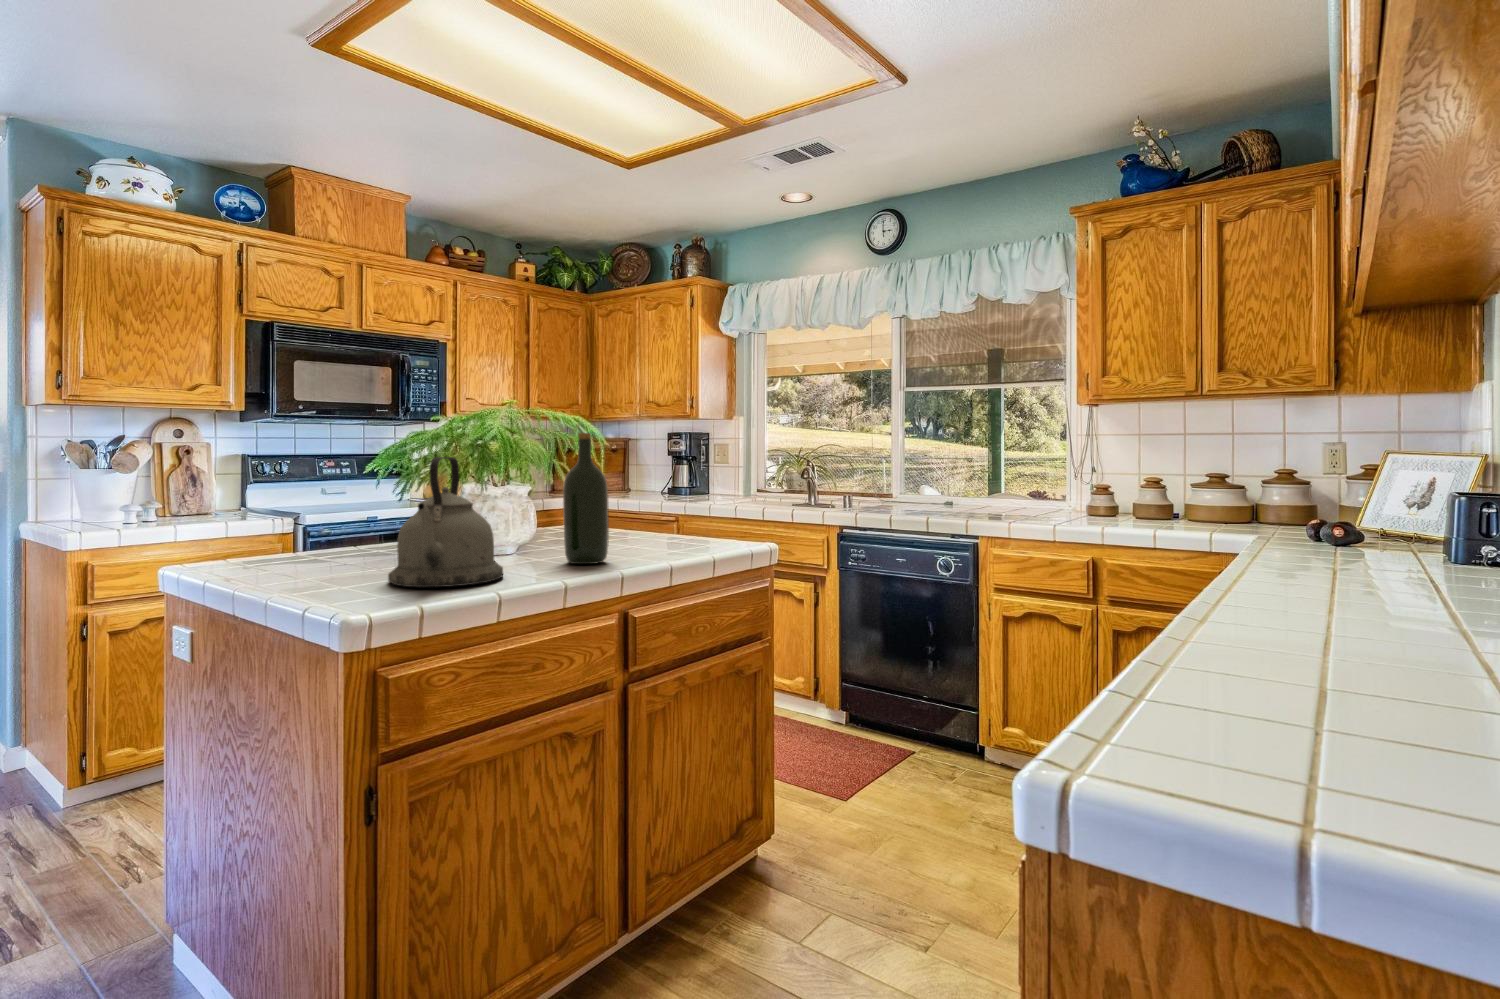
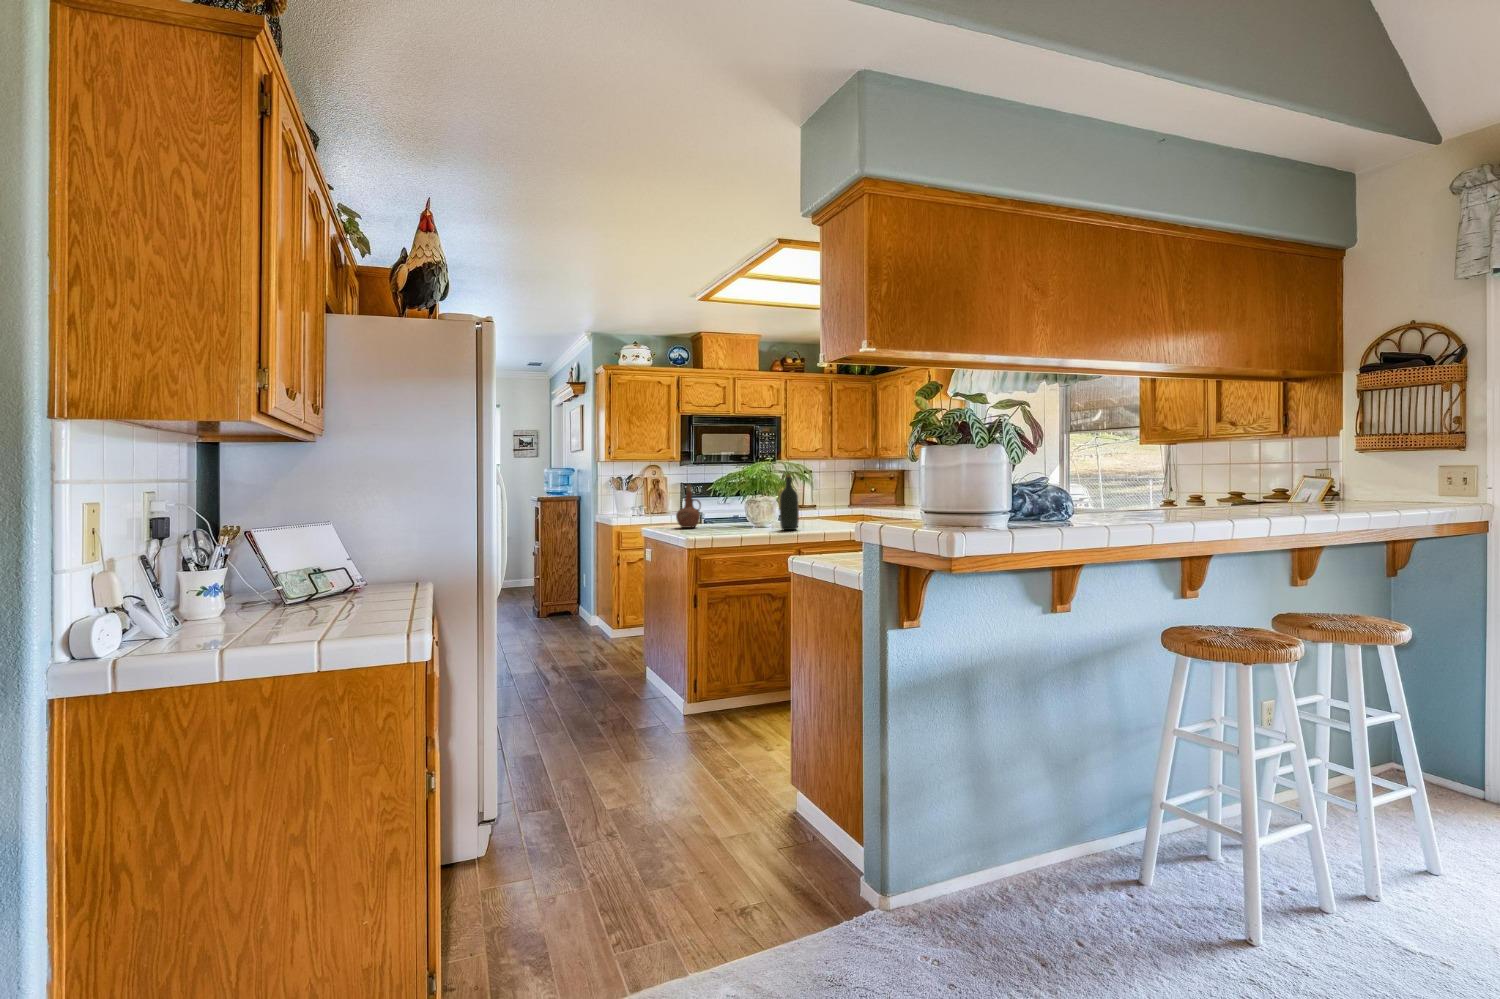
ceramic pitcher: none [268,453,341,565] -> present [676,485,701,528]
kettle: present [388,457,503,587] -> none [710,486,751,534]

